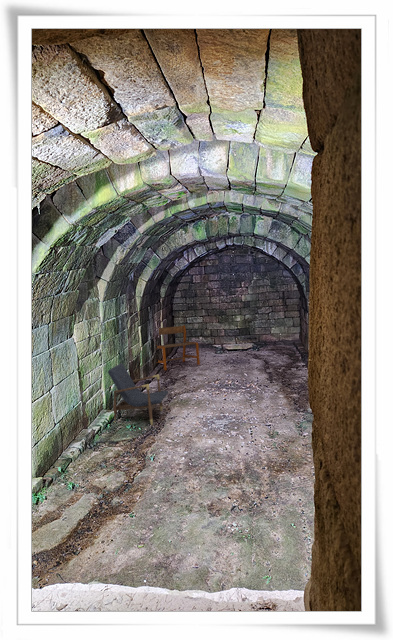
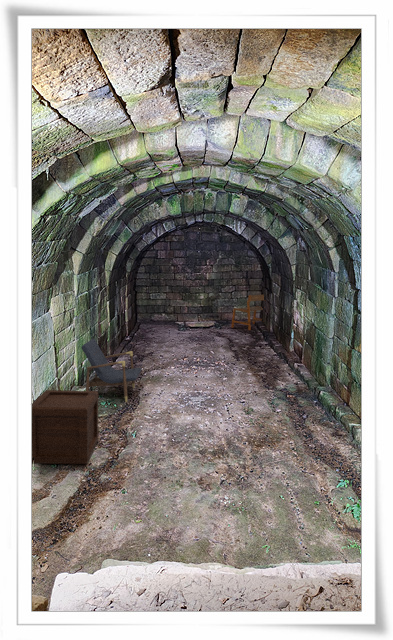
bench: present [156,325,200,370] -> present [231,295,264,330]
wooden crate: none [44,414,118,487] -> present [32,390,98,464]

